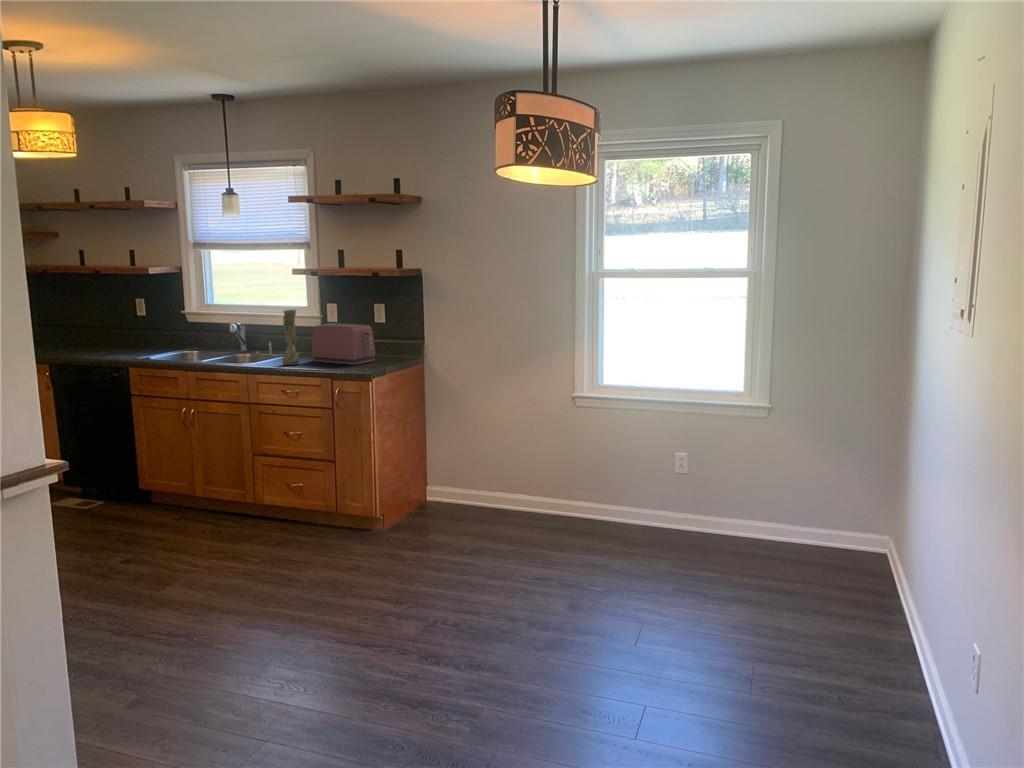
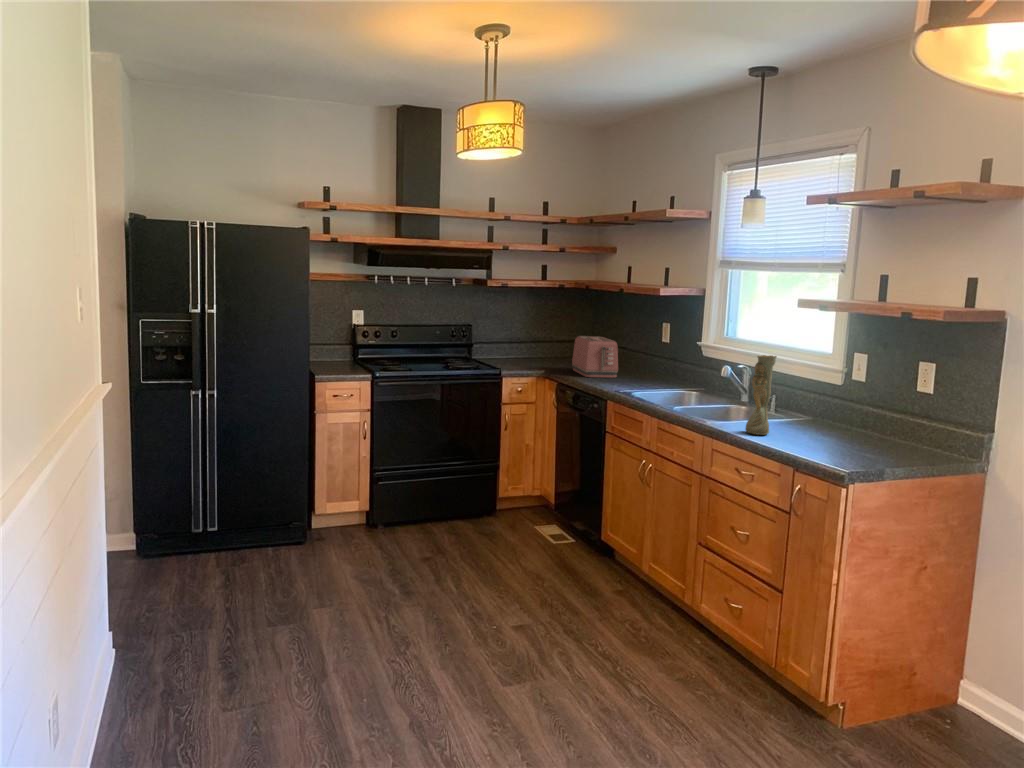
toaster: present [312,323,375,365] -> present [572,336,618,378]

